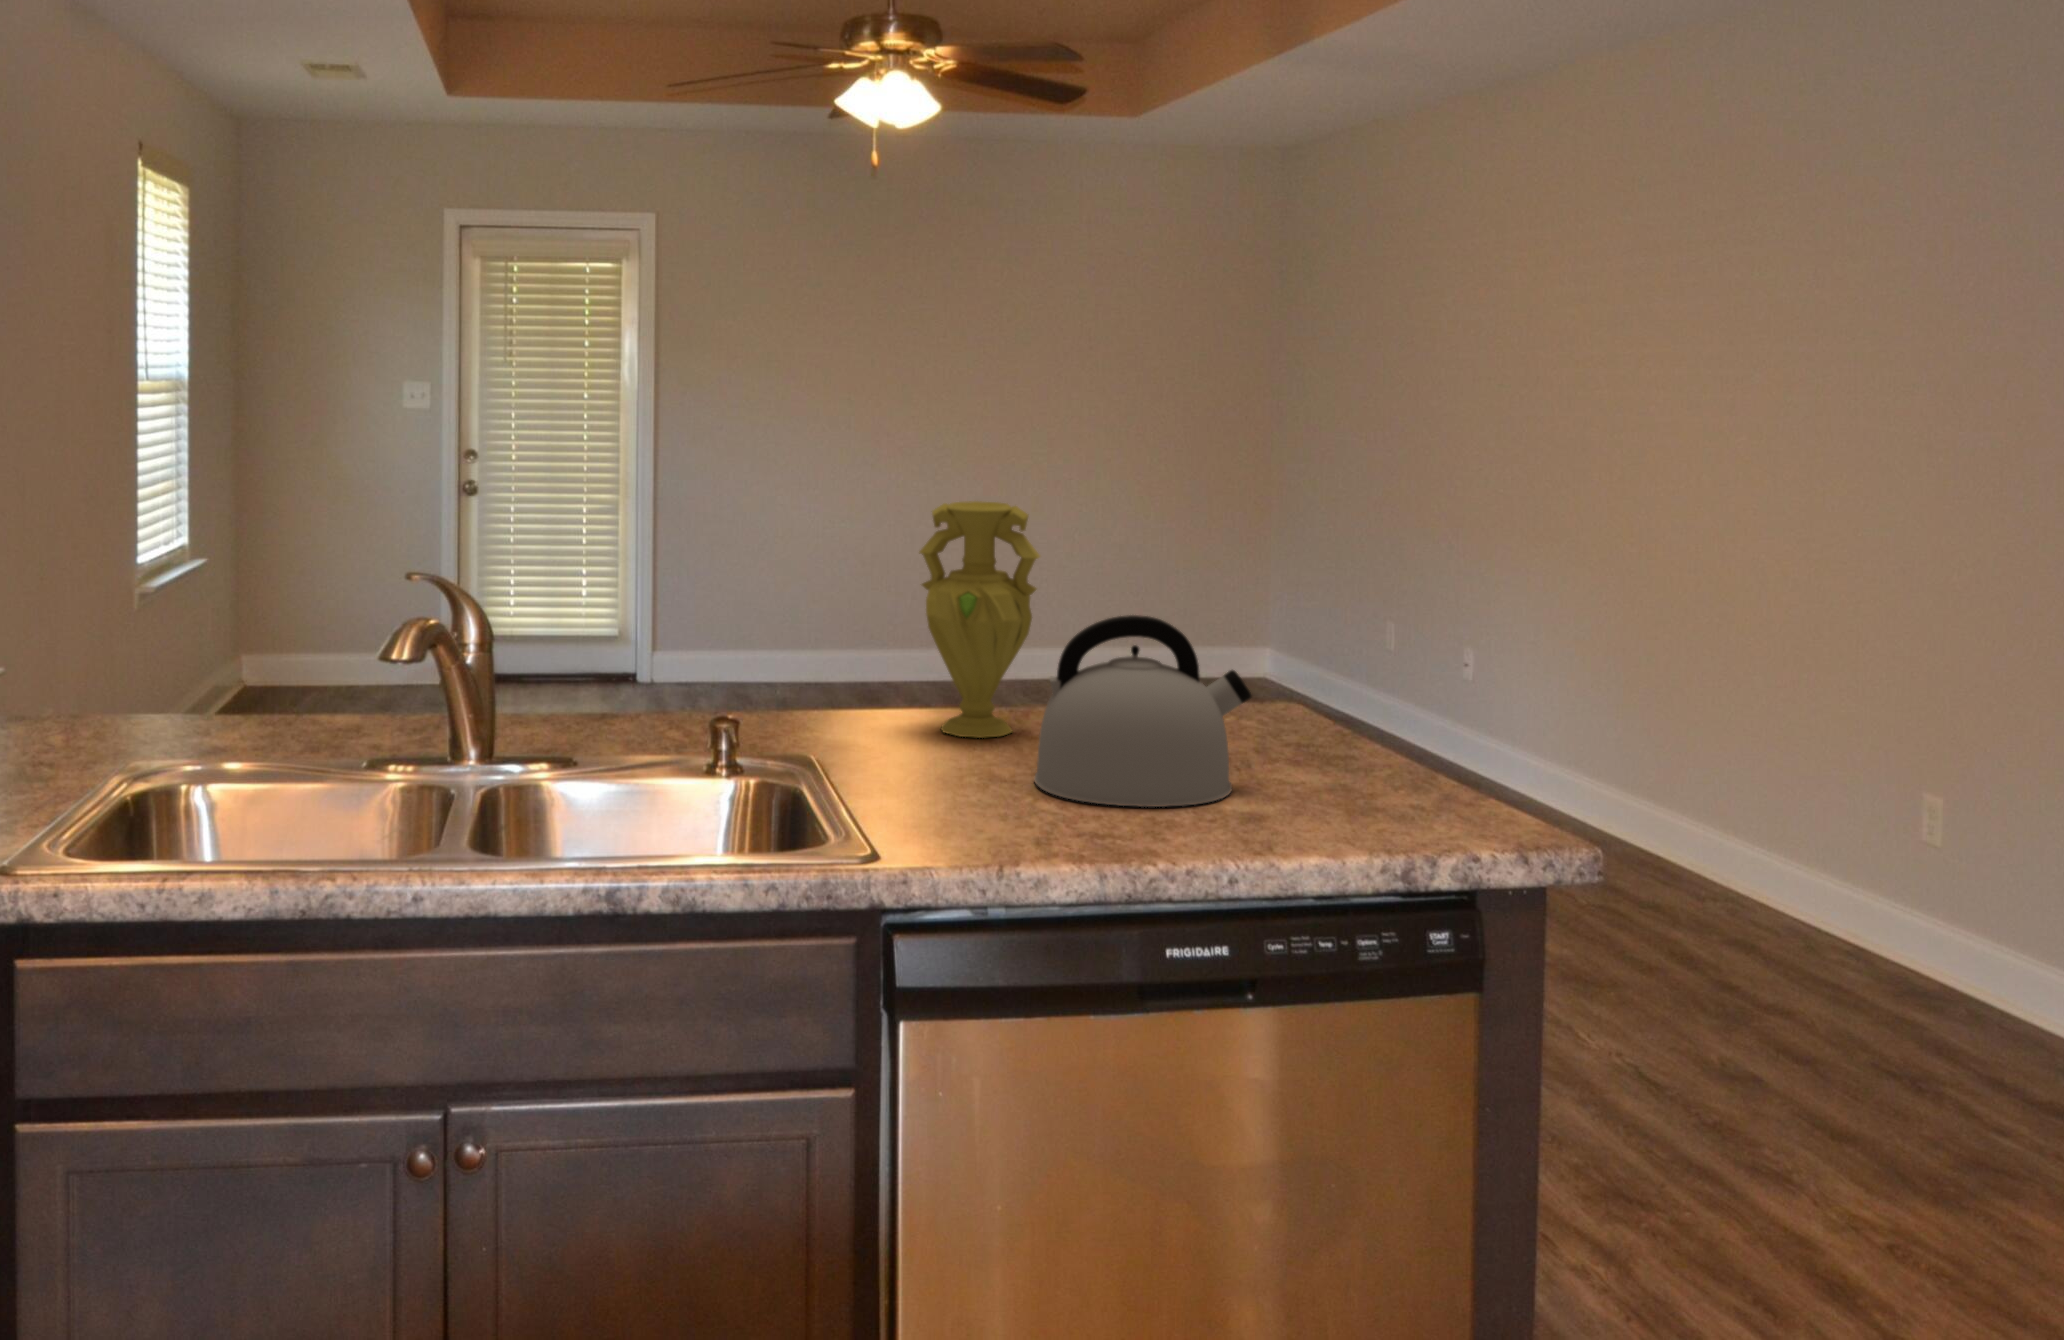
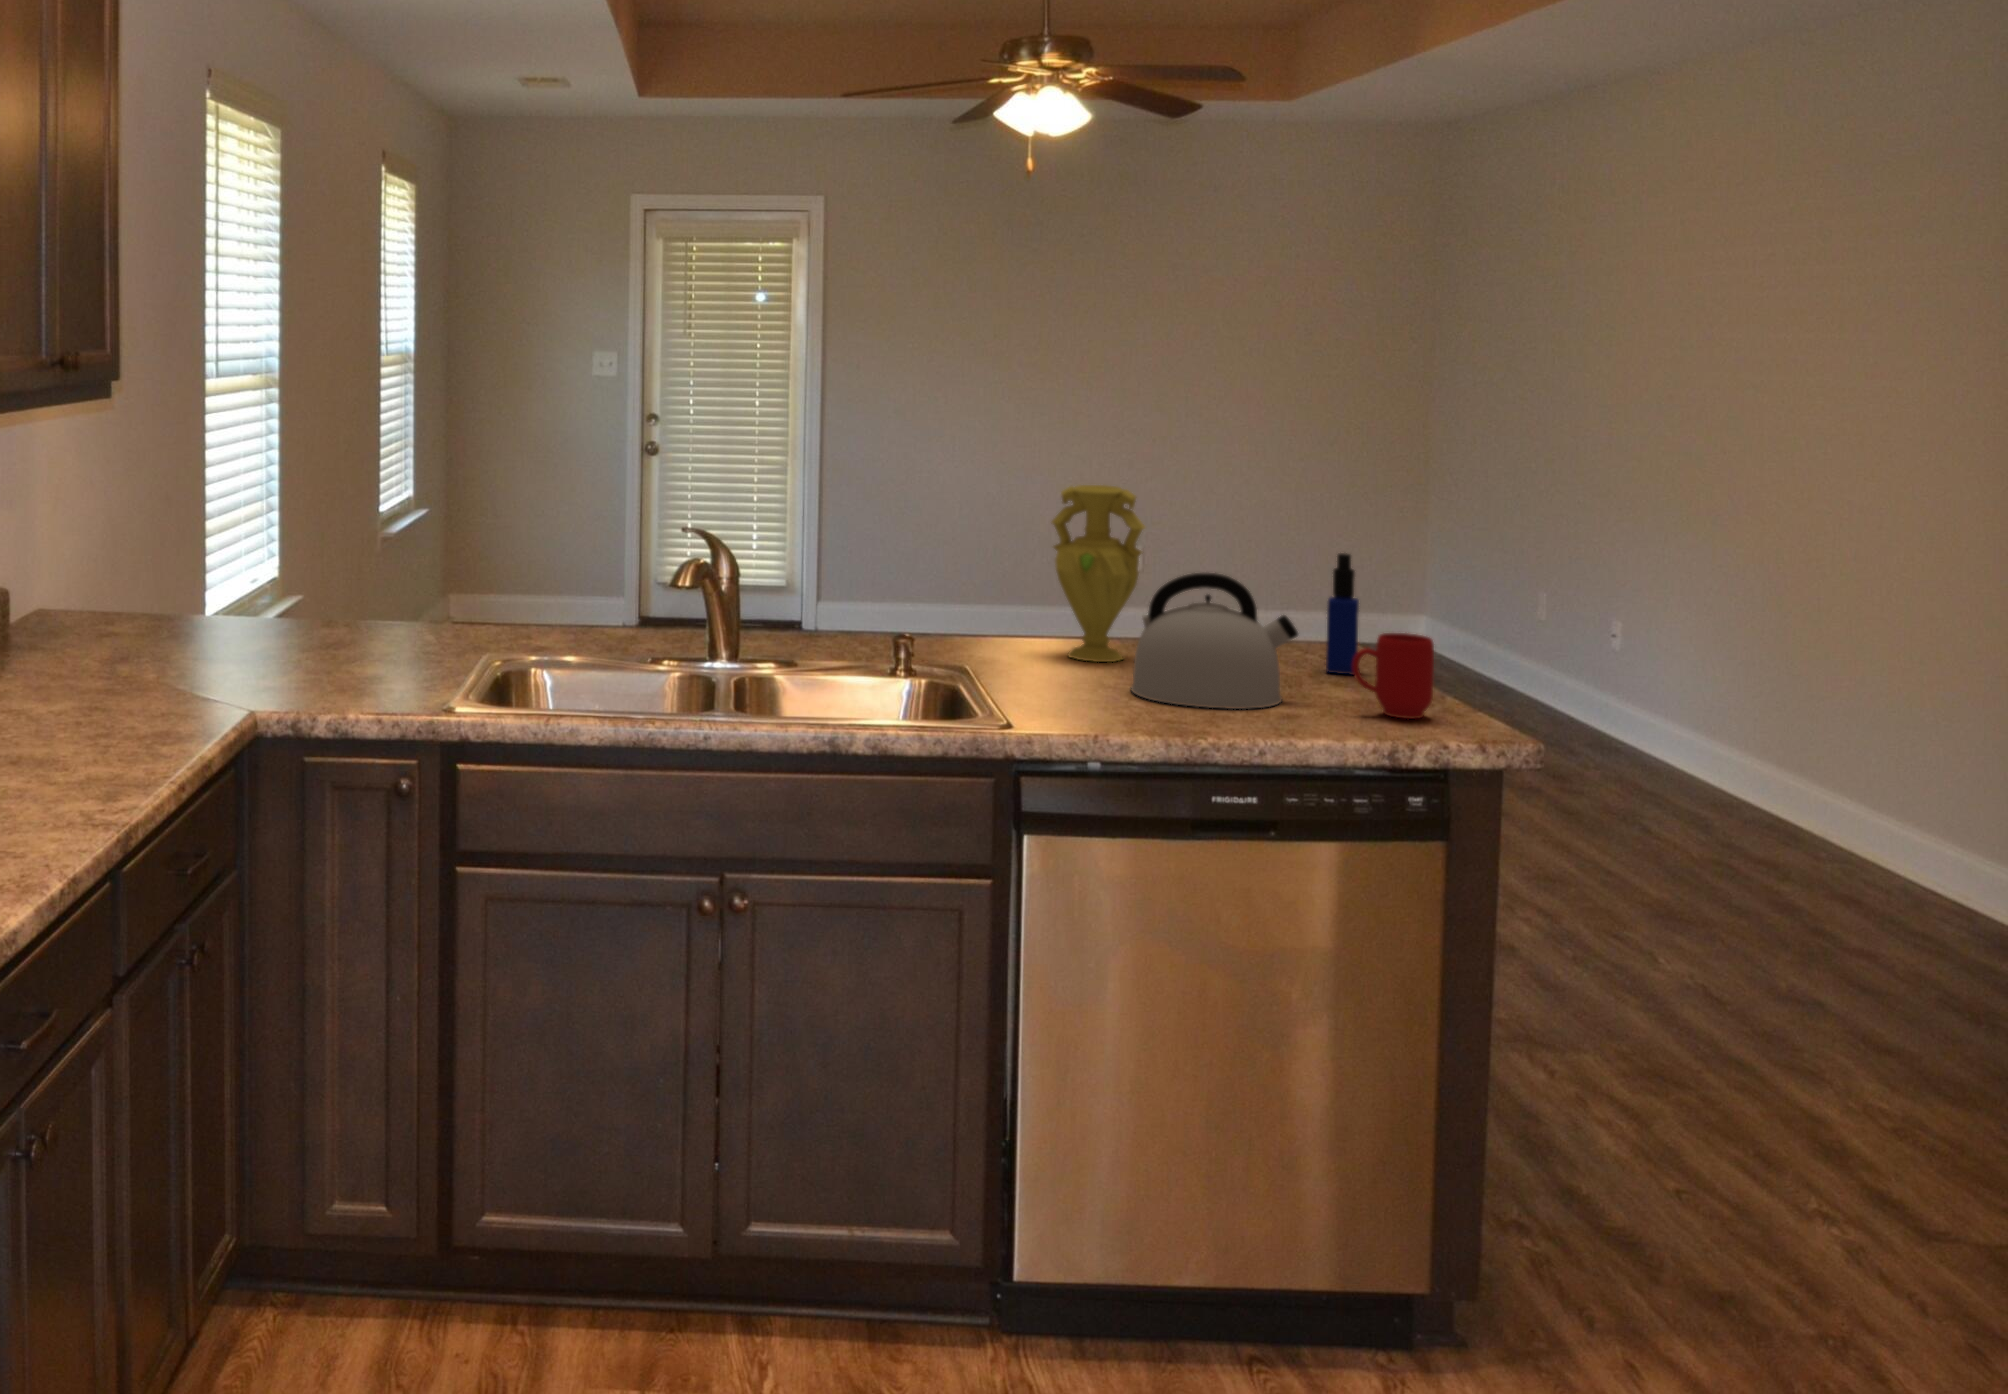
bottle: none [1261,583,1301,740] -> present [1326,553,1359,675]
mug: none [1327,689,1430,808] -> present [1352,633,1434,719]

